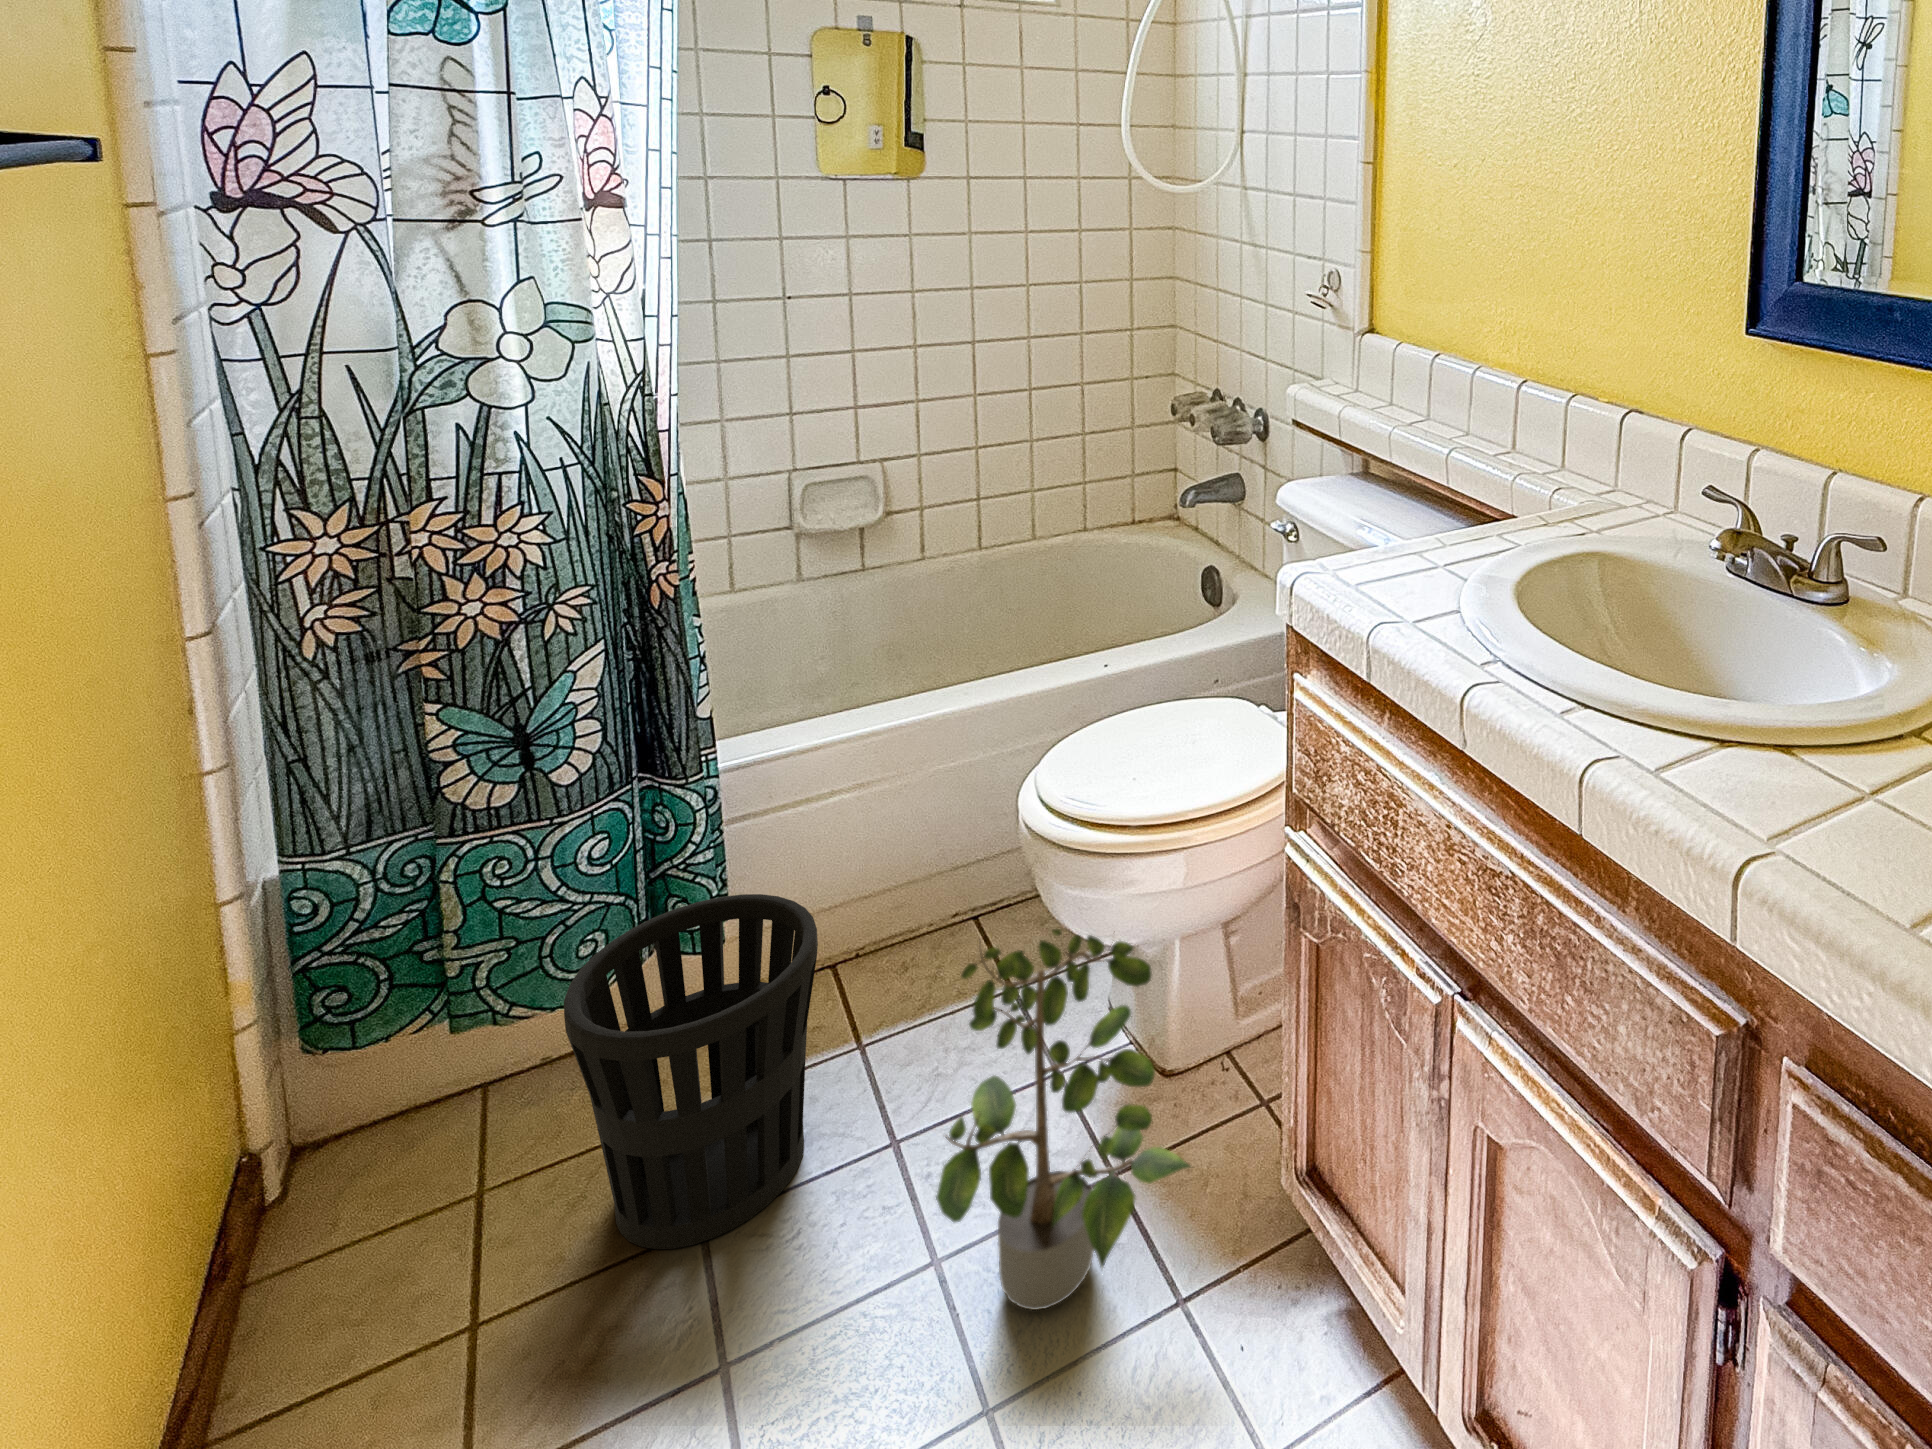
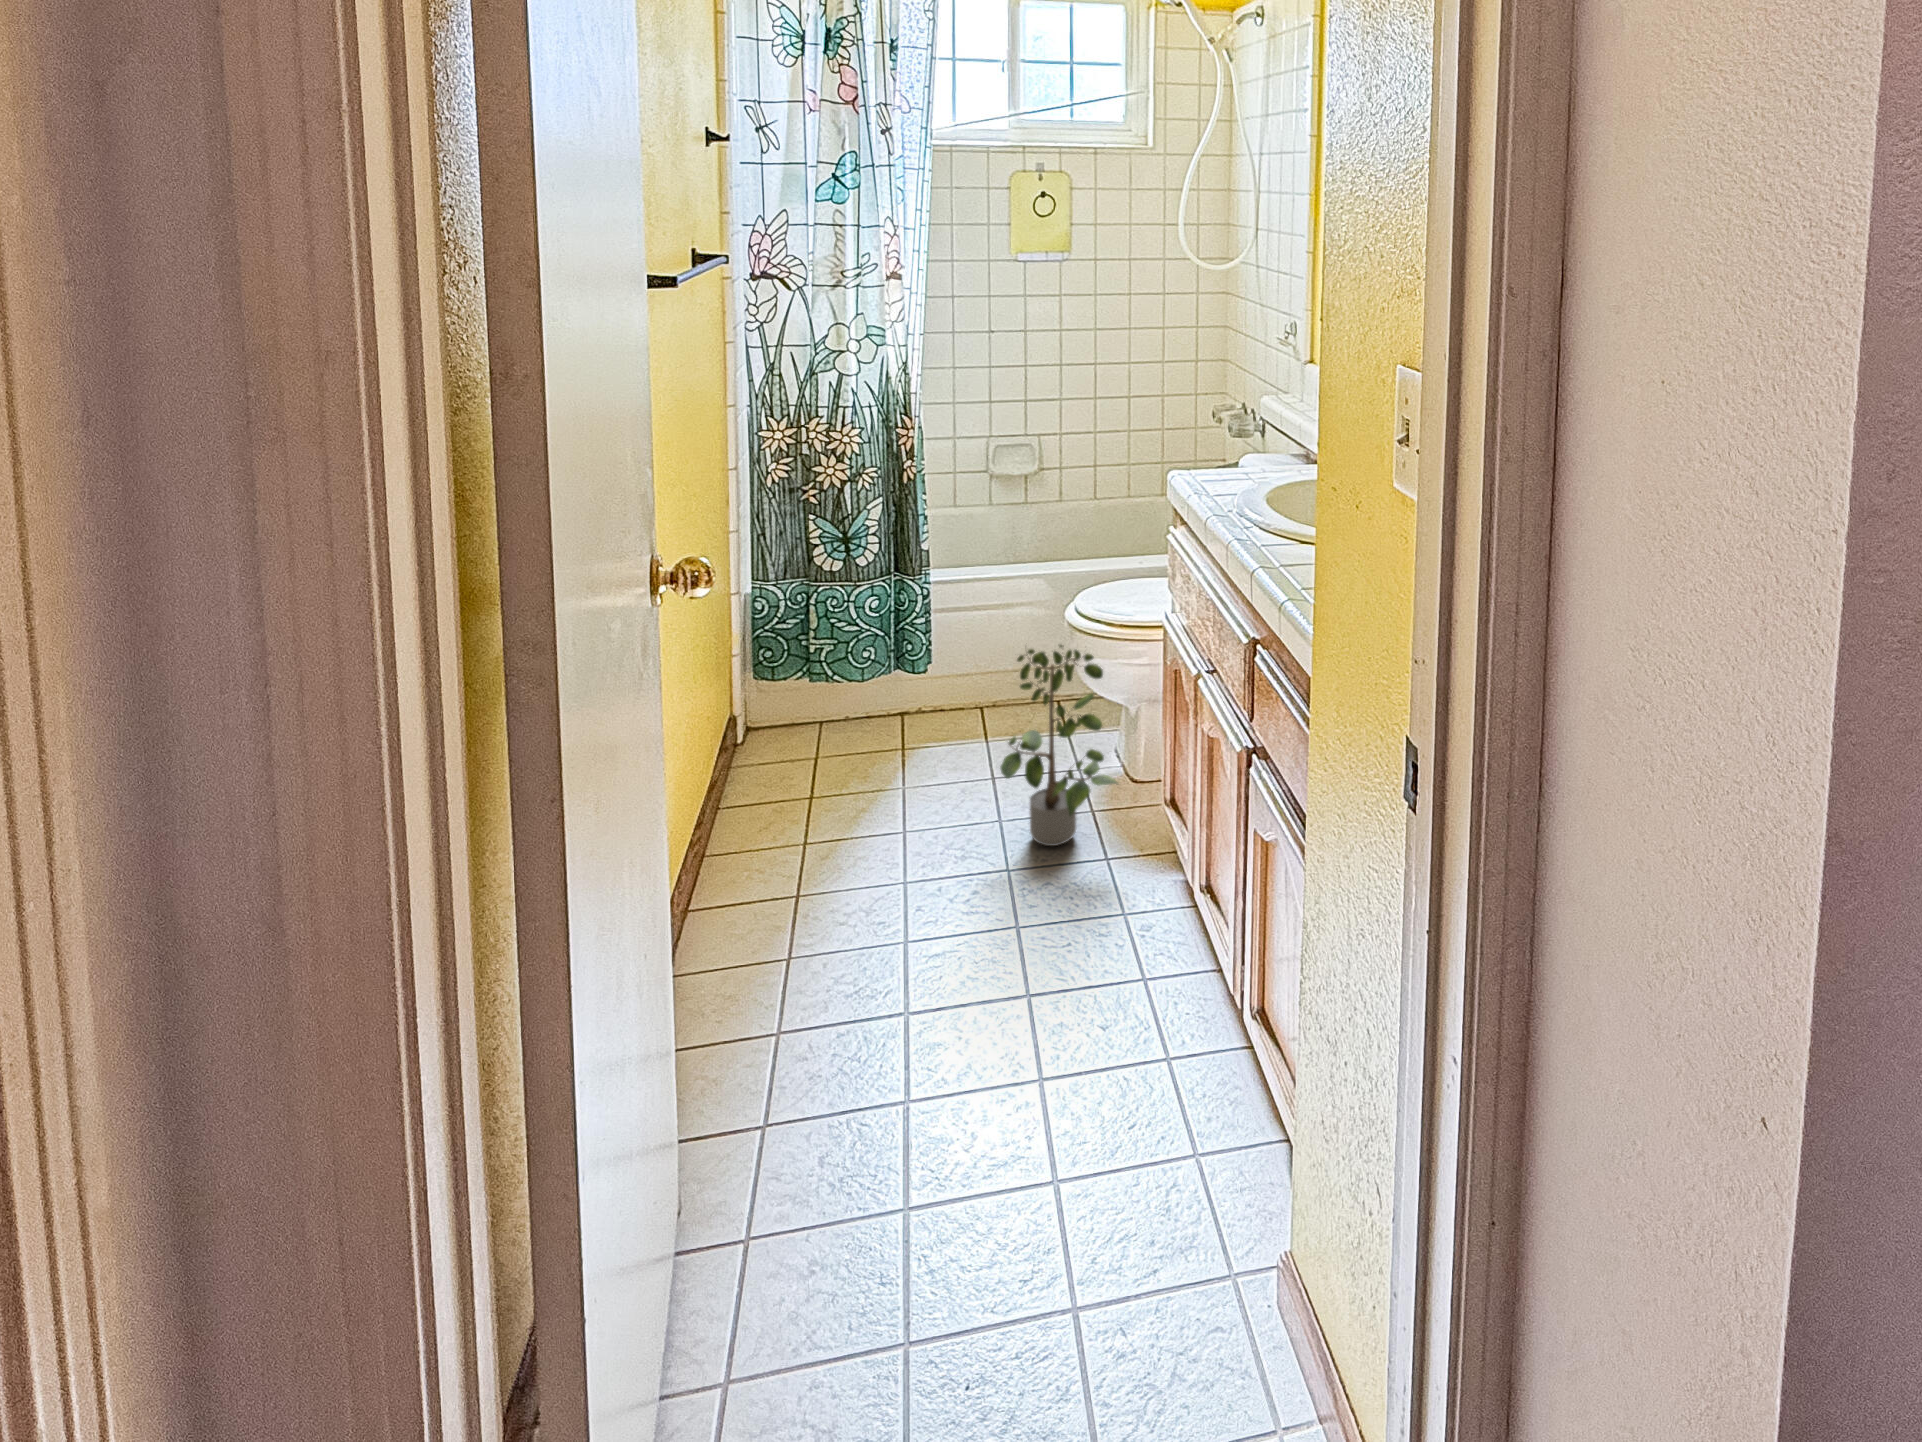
wastebasket: present [564,894,818,1249] -> none [856,636,964,794]

